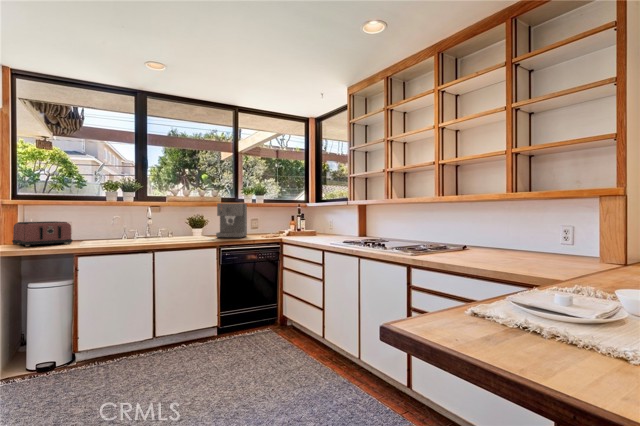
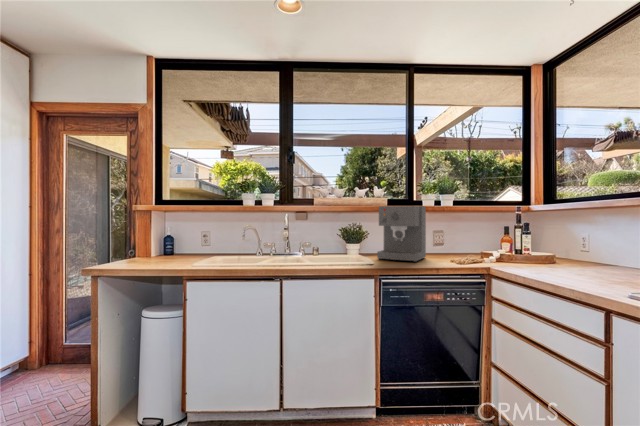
toaster: present [12,221,73,246] -> none [142,230,197,261]

